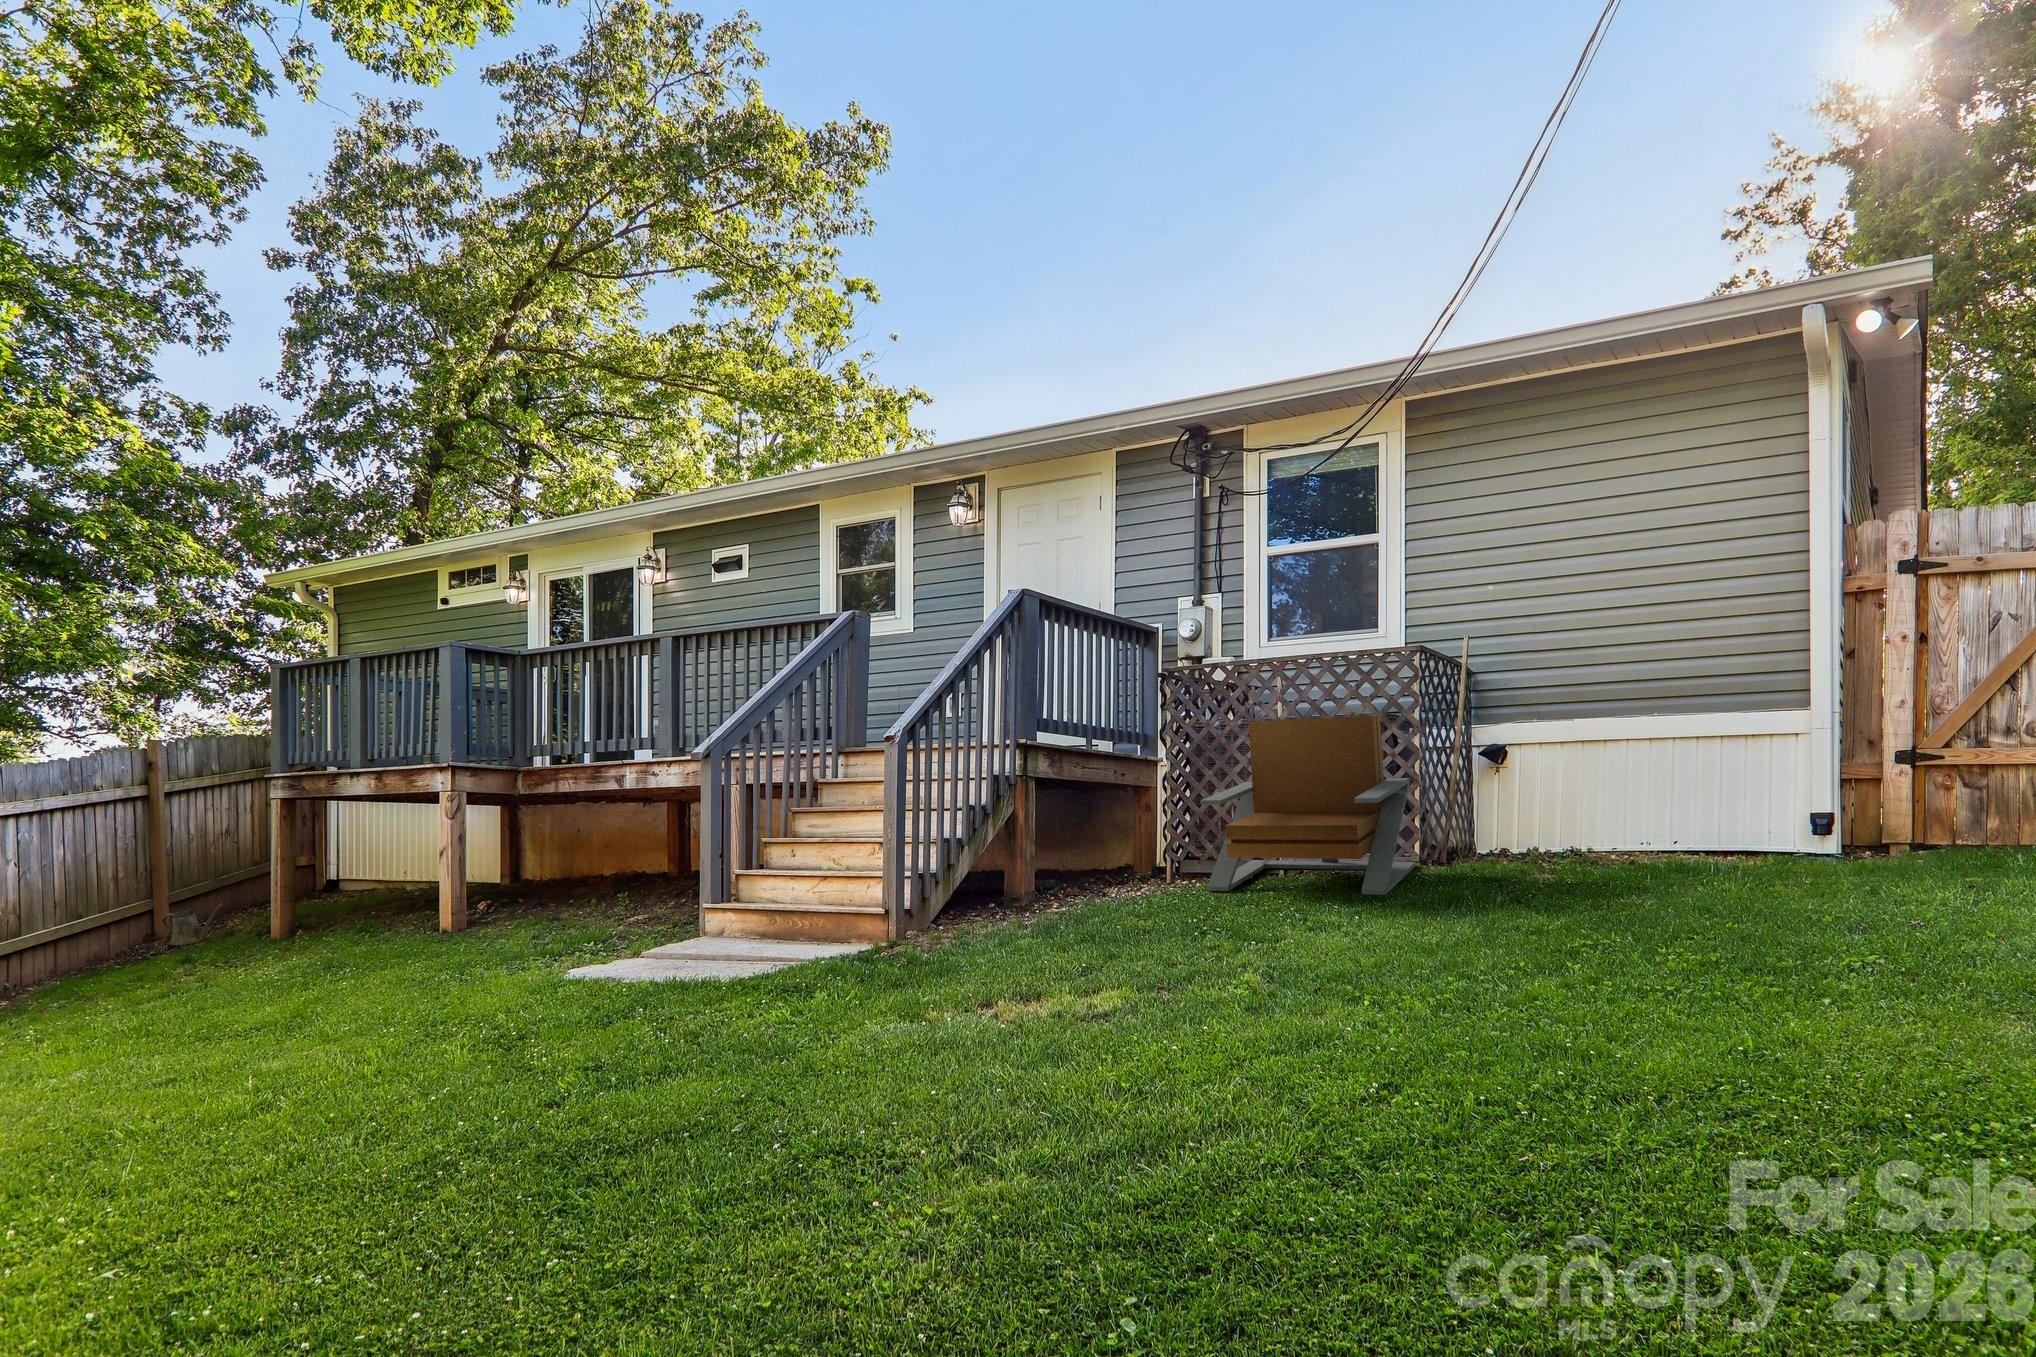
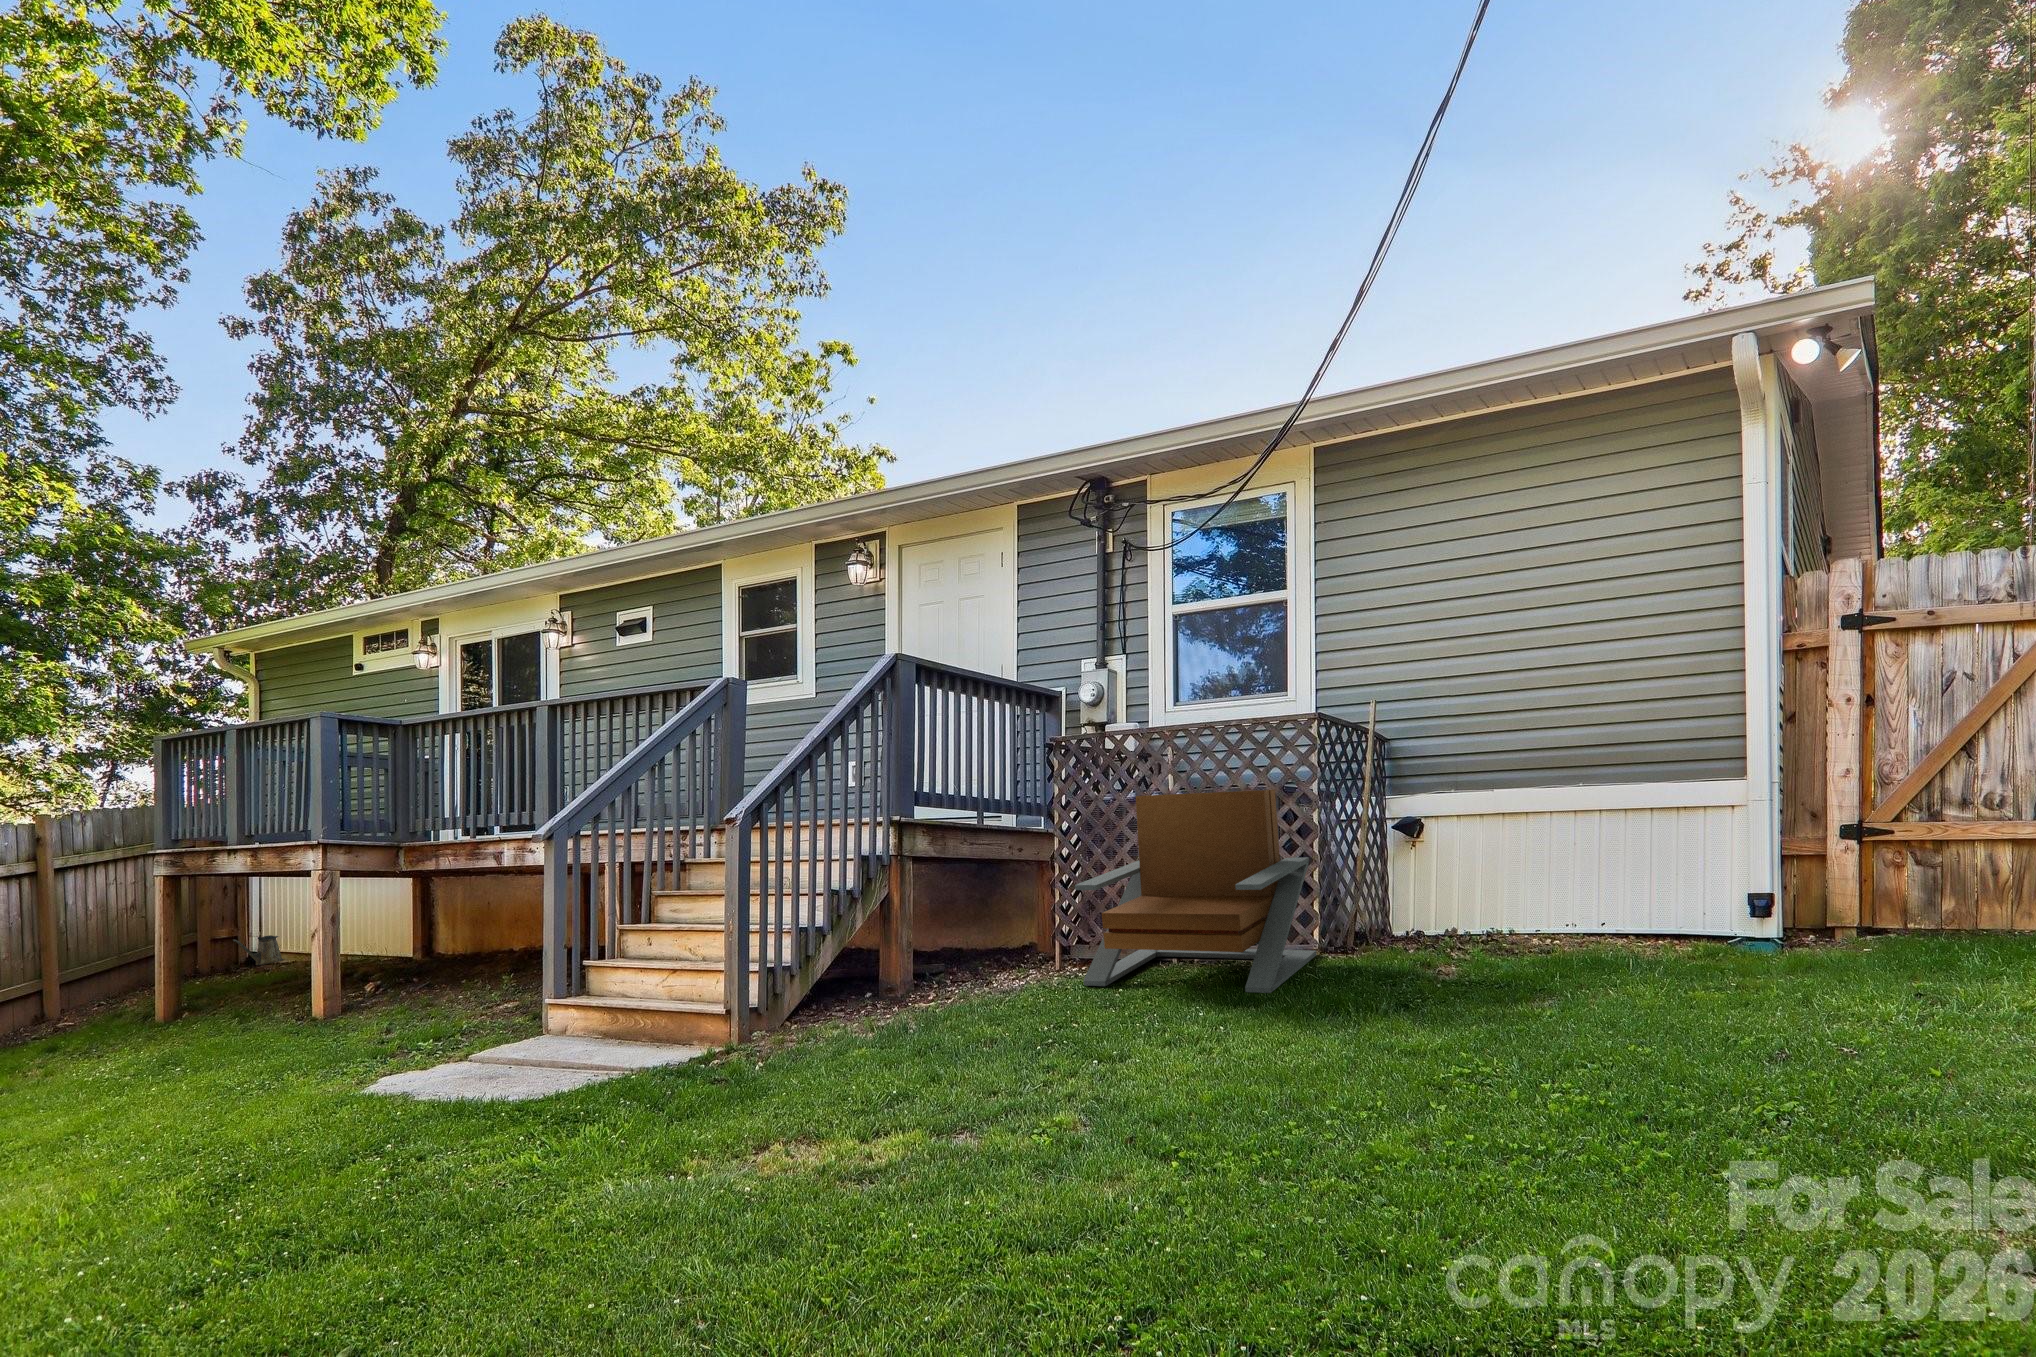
watering can: present [162,903,223,946] -> present [233,935,283,965]

